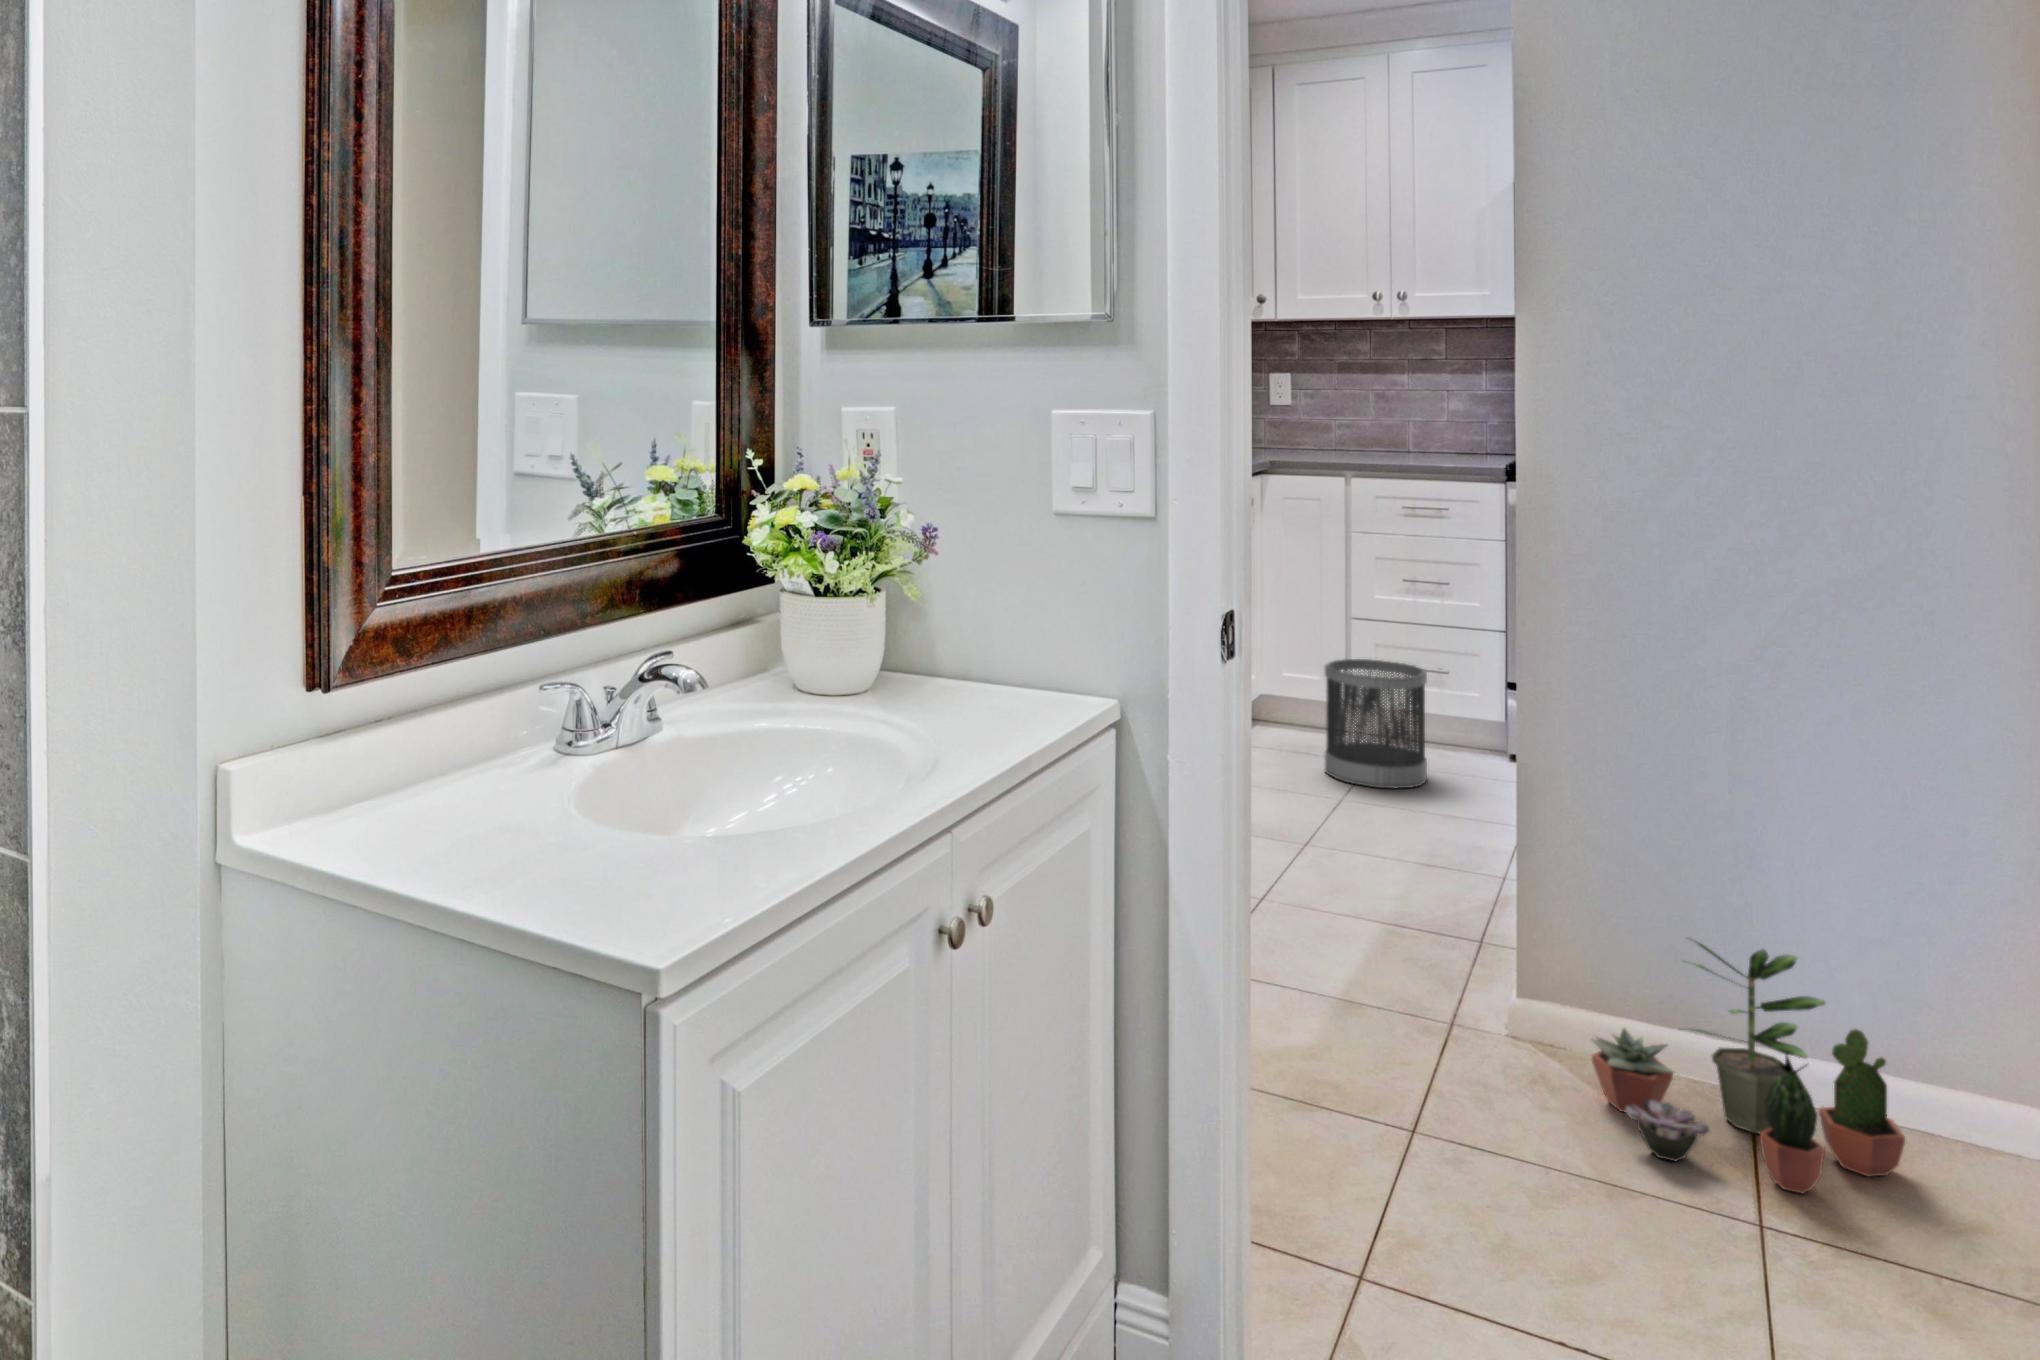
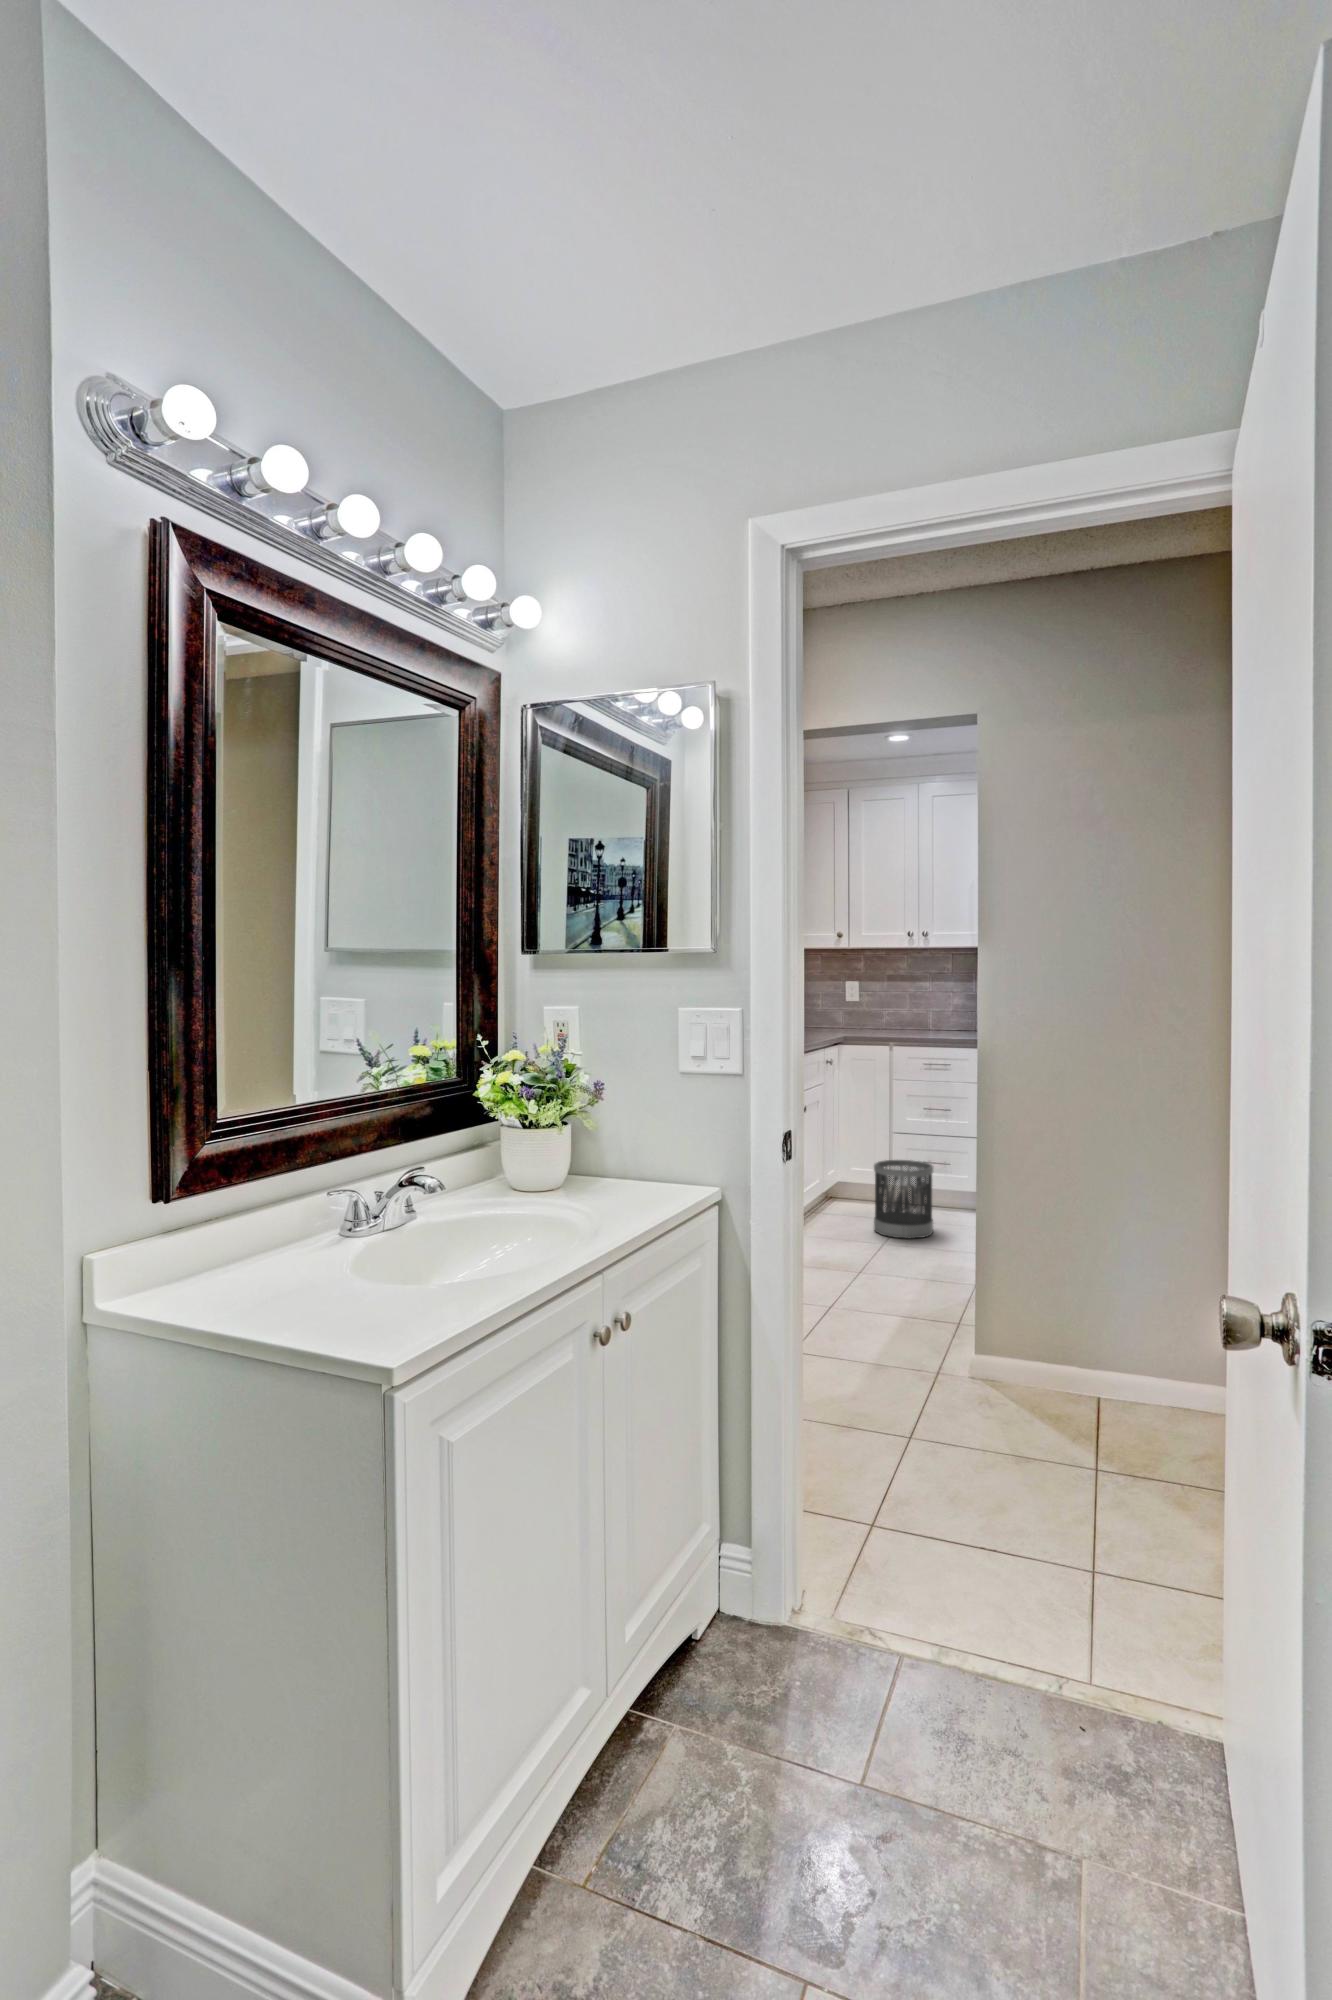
potted plant: present [1592,938,1905,1193] -> none [1006,1316,1169,1460]

